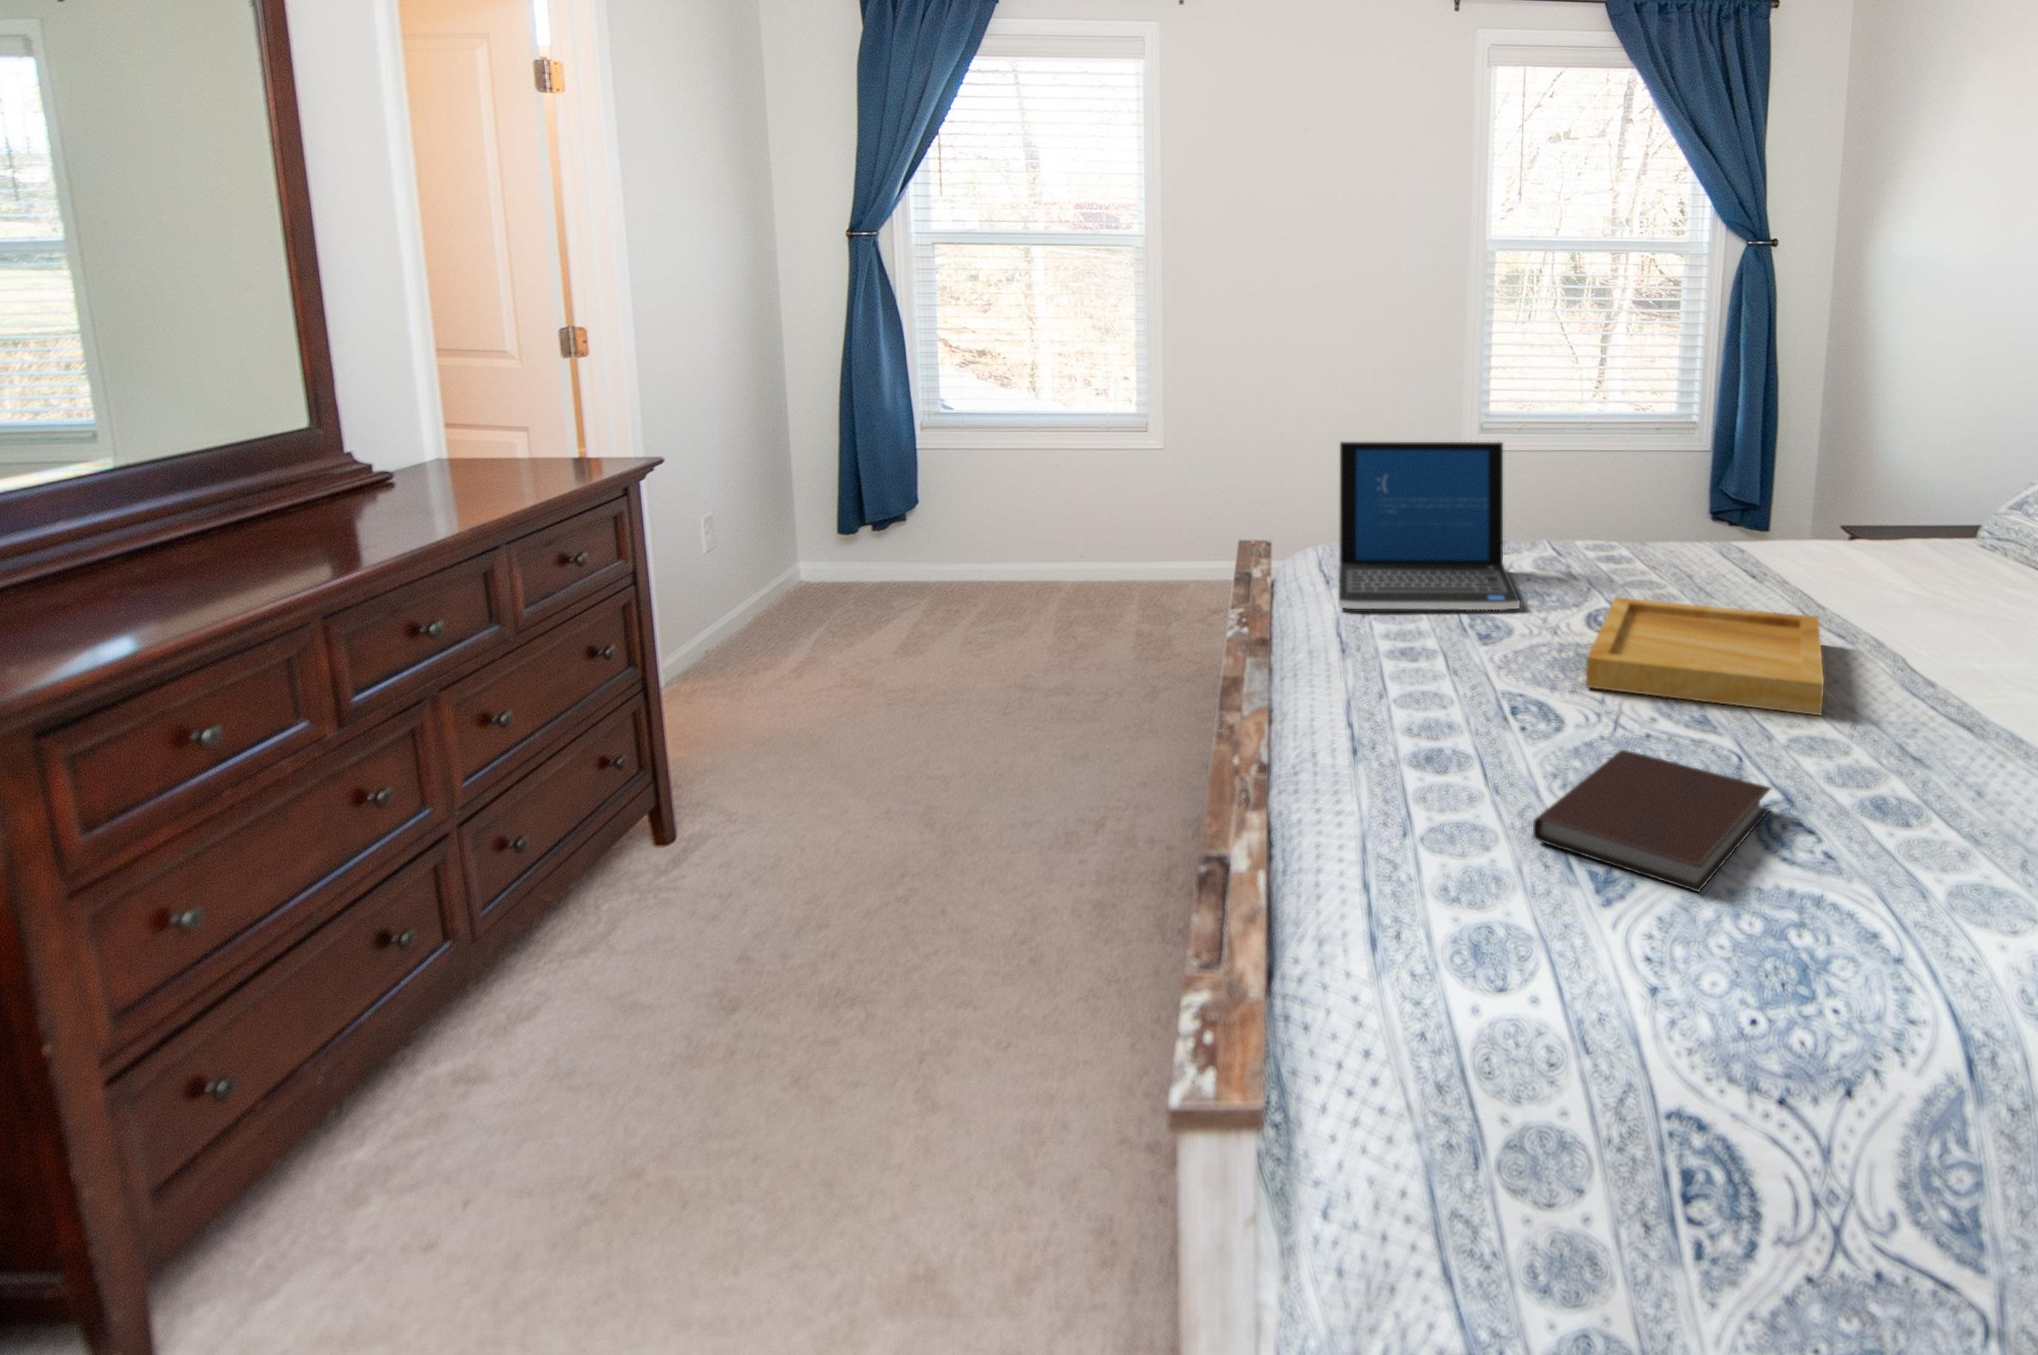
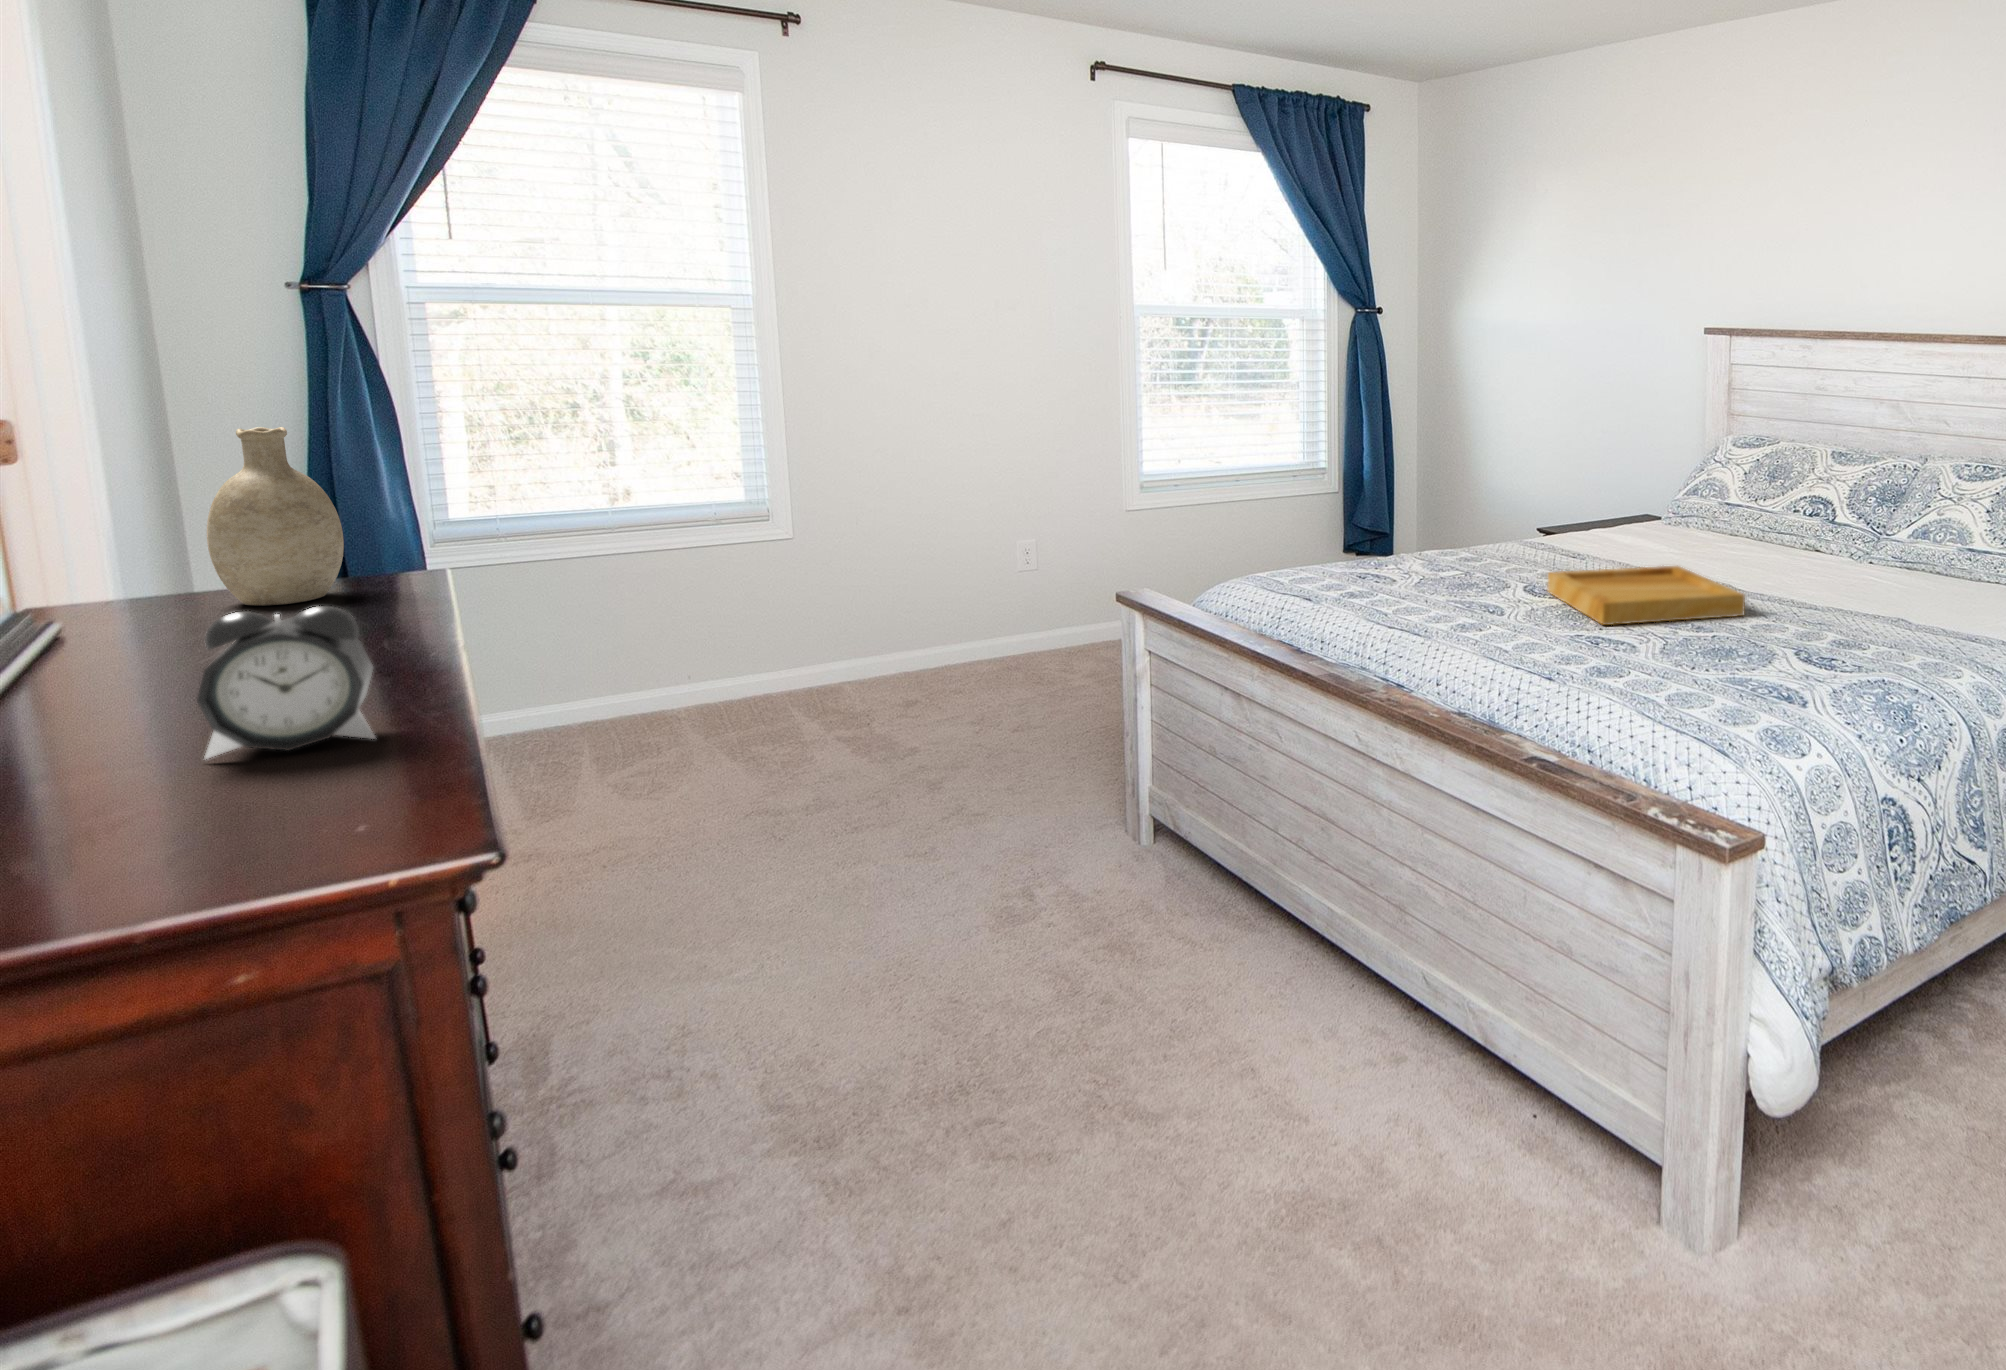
decorative vase: none [495,351,581,482] -> present [207,427,344,605]
laptop: present [1339,442,1520,610] -> none [1277,469,1472,611]
alarm clock: none [93,501,230,609] -> present [197,606,375,759]
notebook: present [1533,750,1771,892] -> none [1699,643,1834,694]

